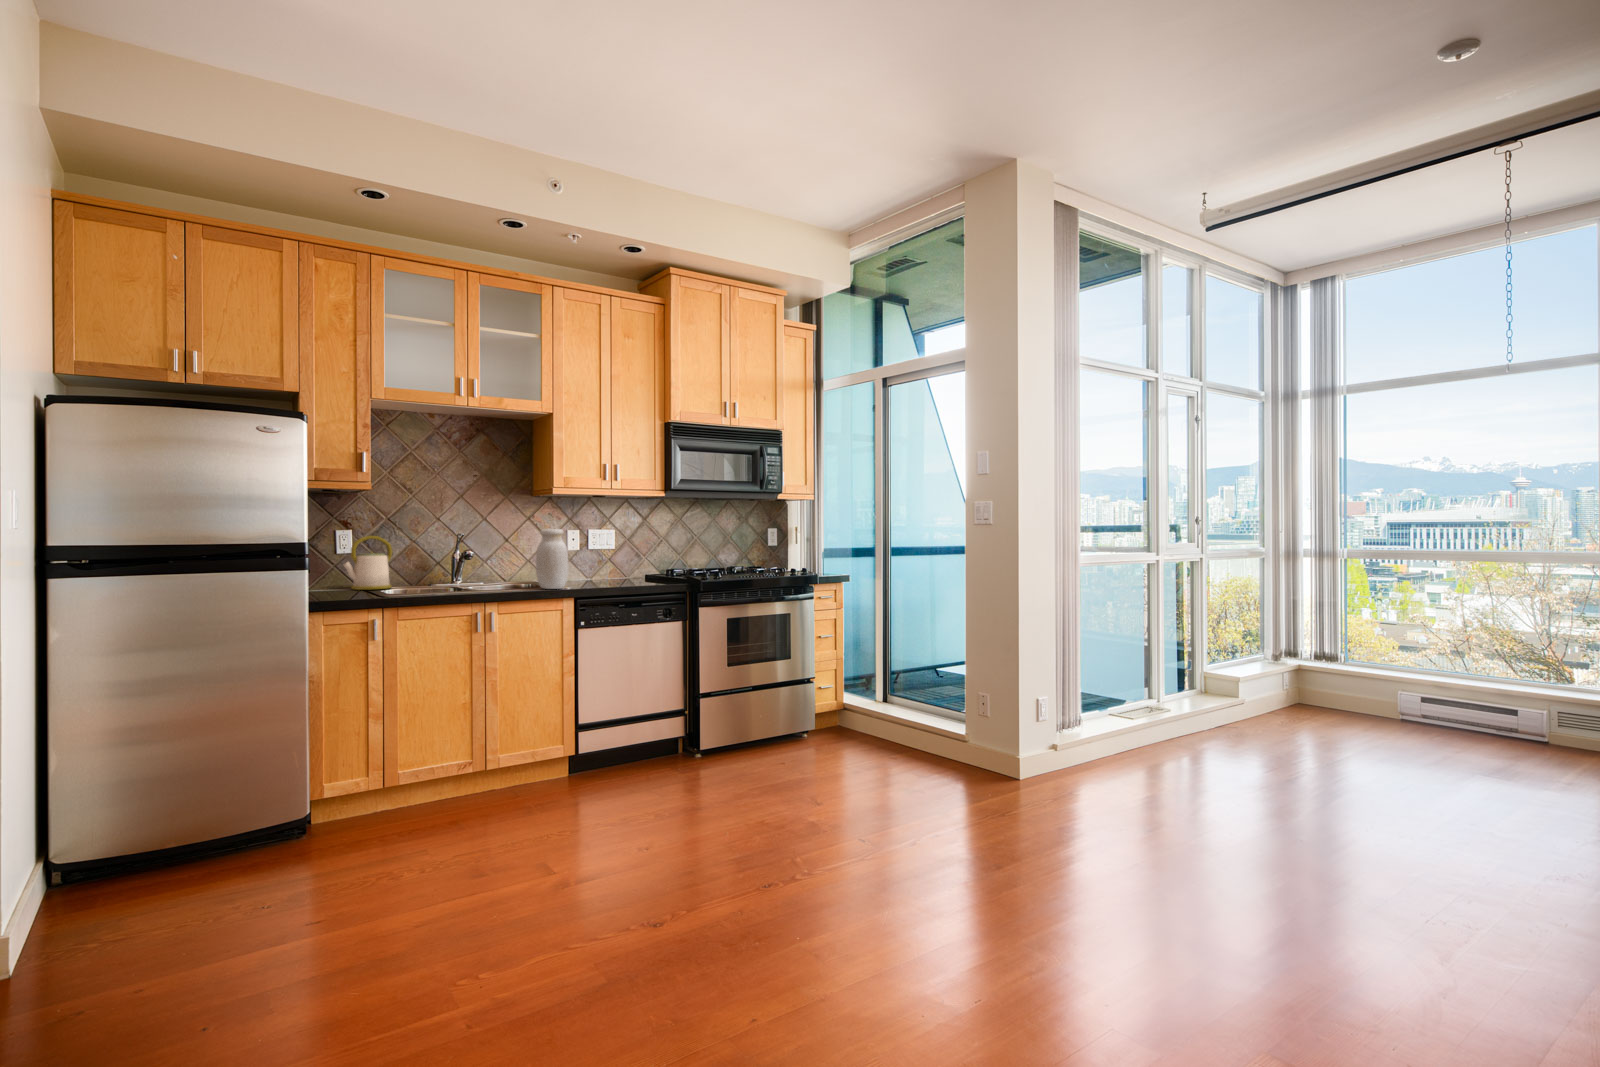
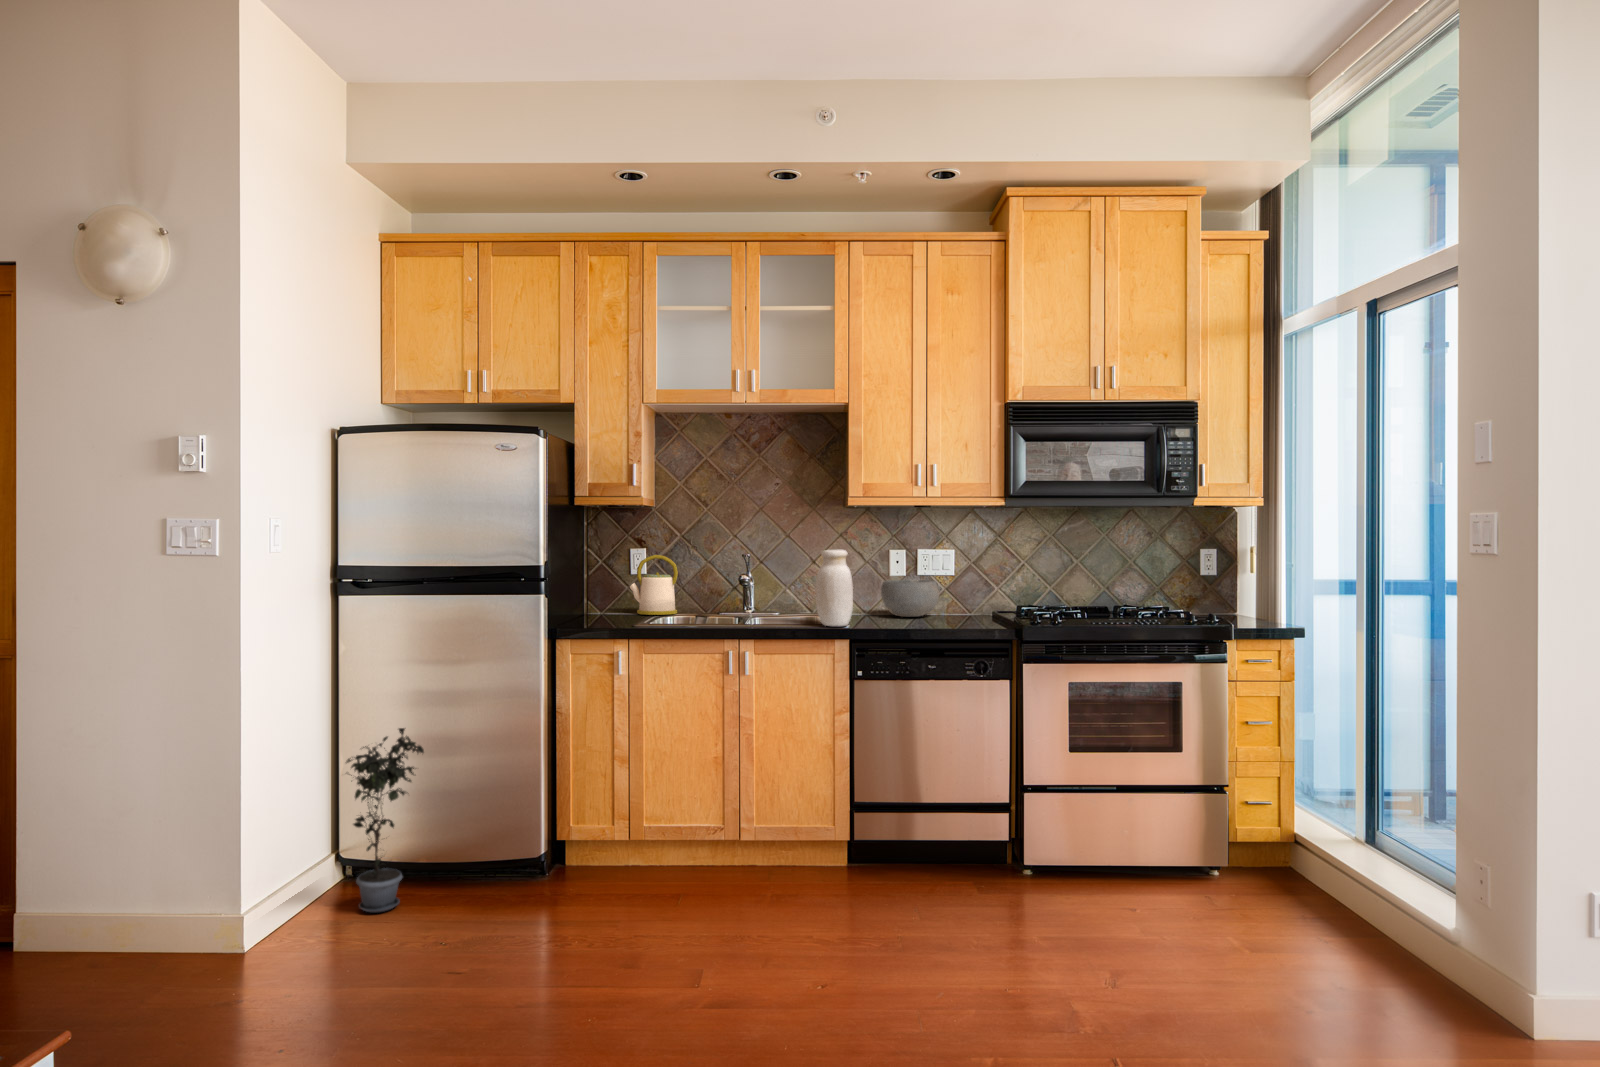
bowl: none [568,553,614,580] -> present [881,580,939,617]
potted plant: none [91,712,199,907] -> present [347,728,424,913]

